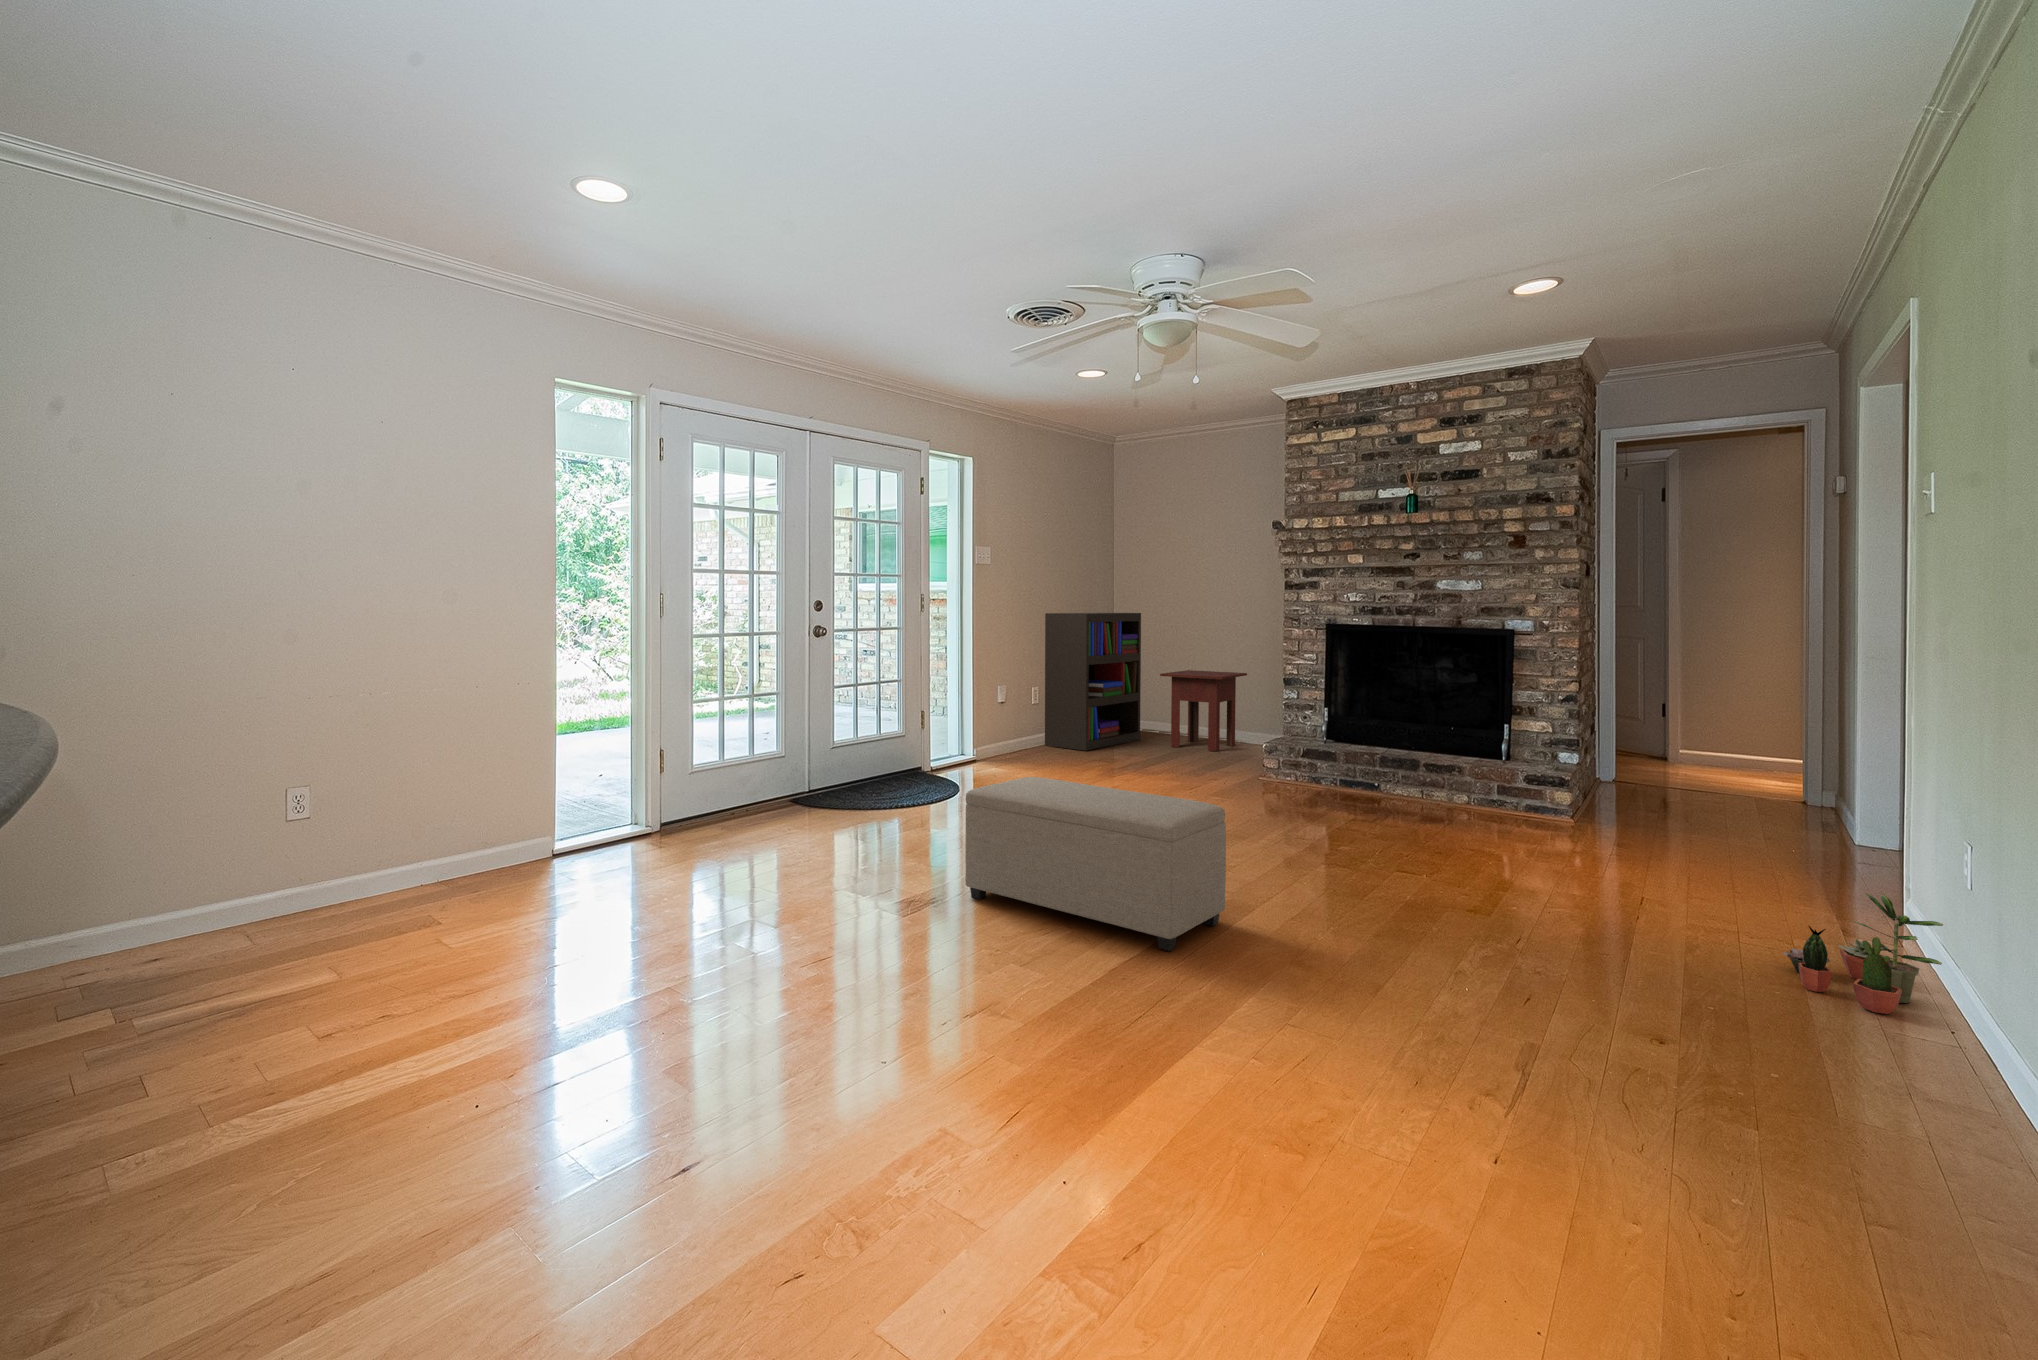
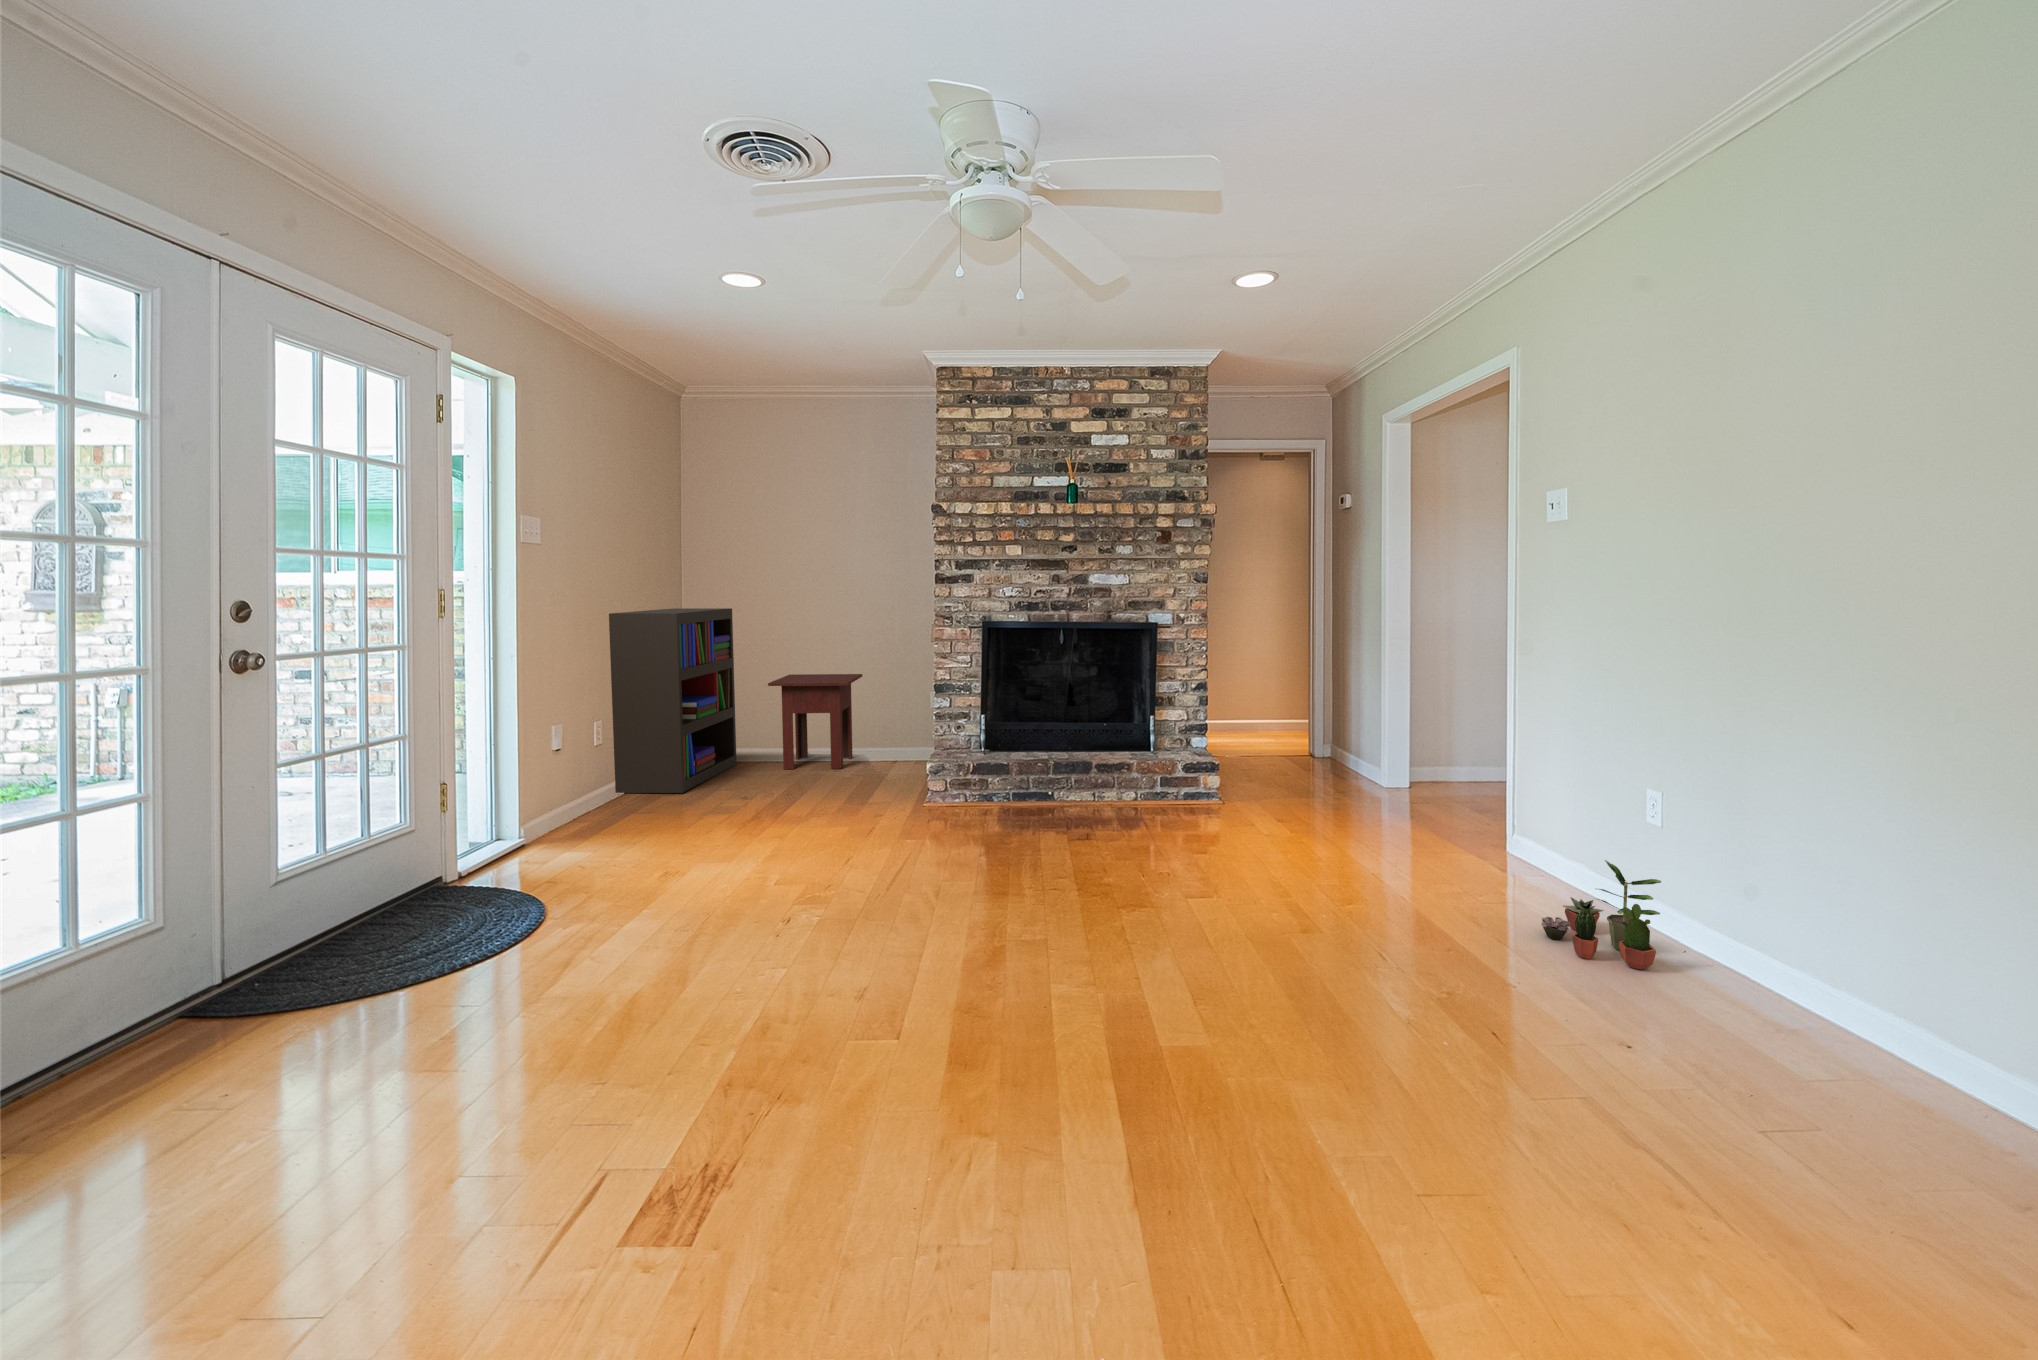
ottoman: present [965,777,1226,951] -> none [732,907,1147,1160]

